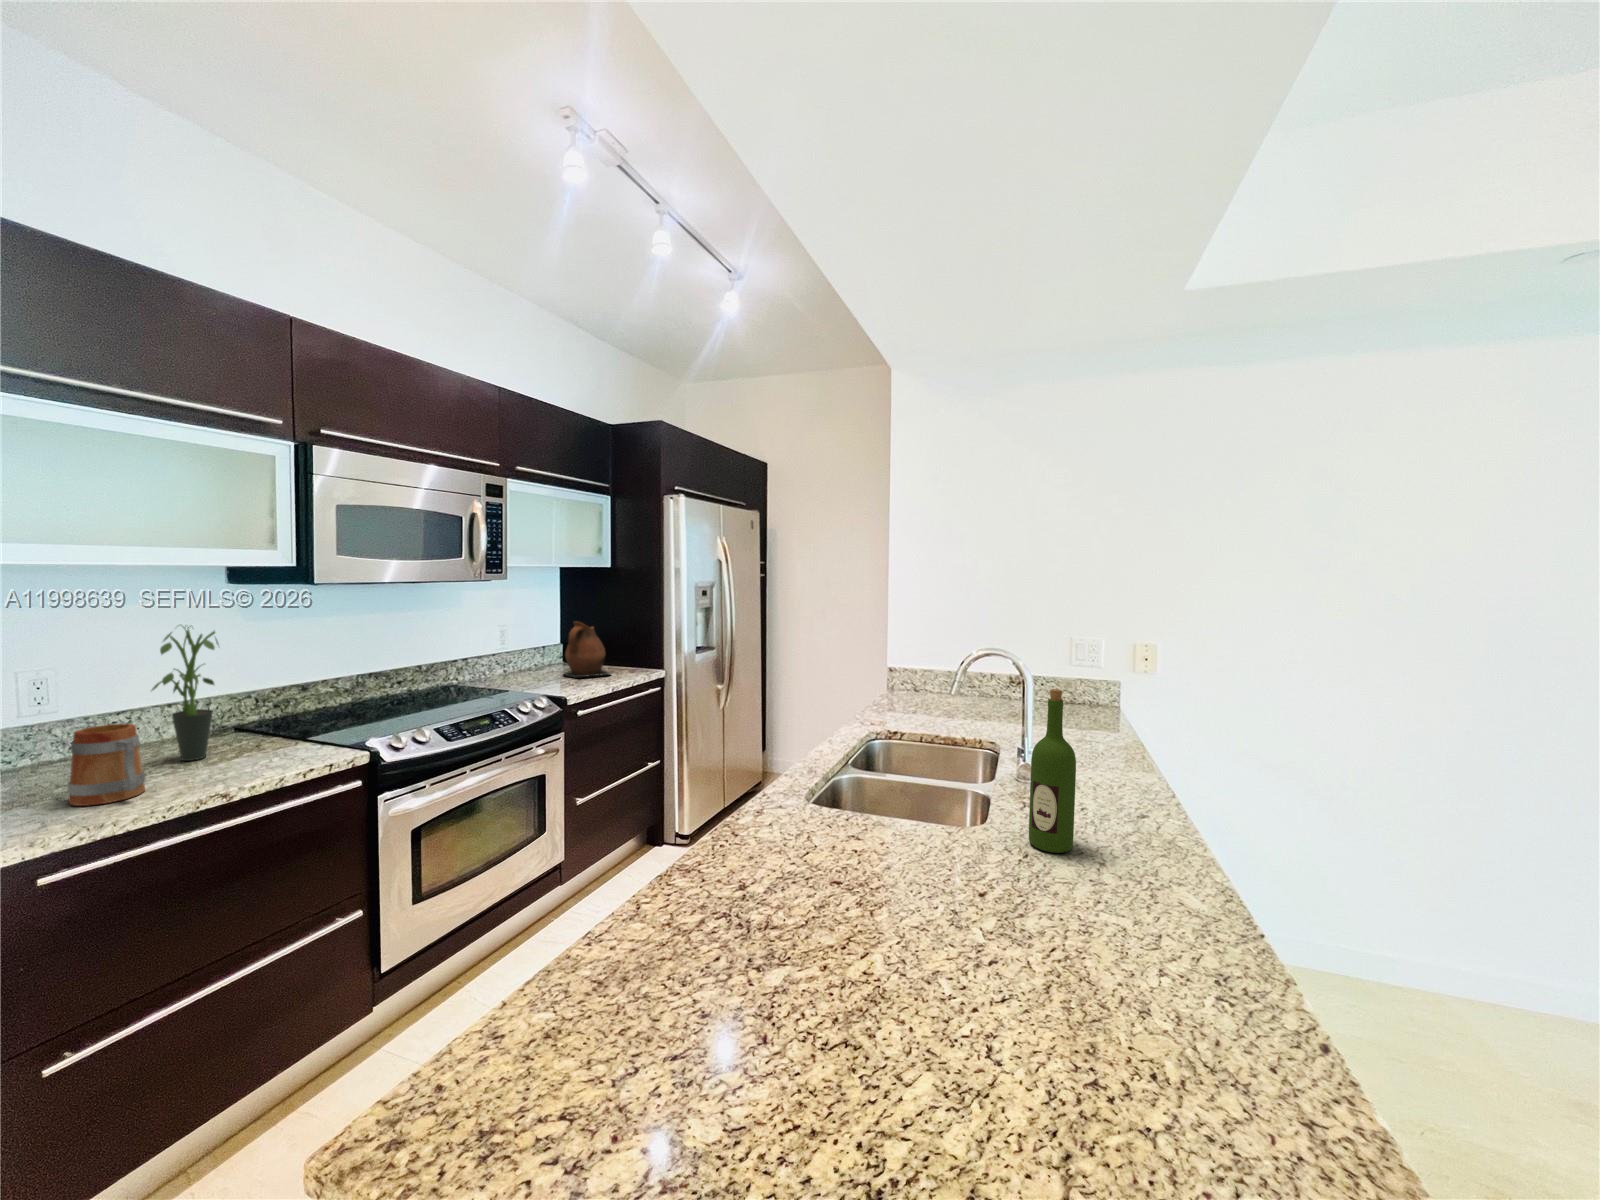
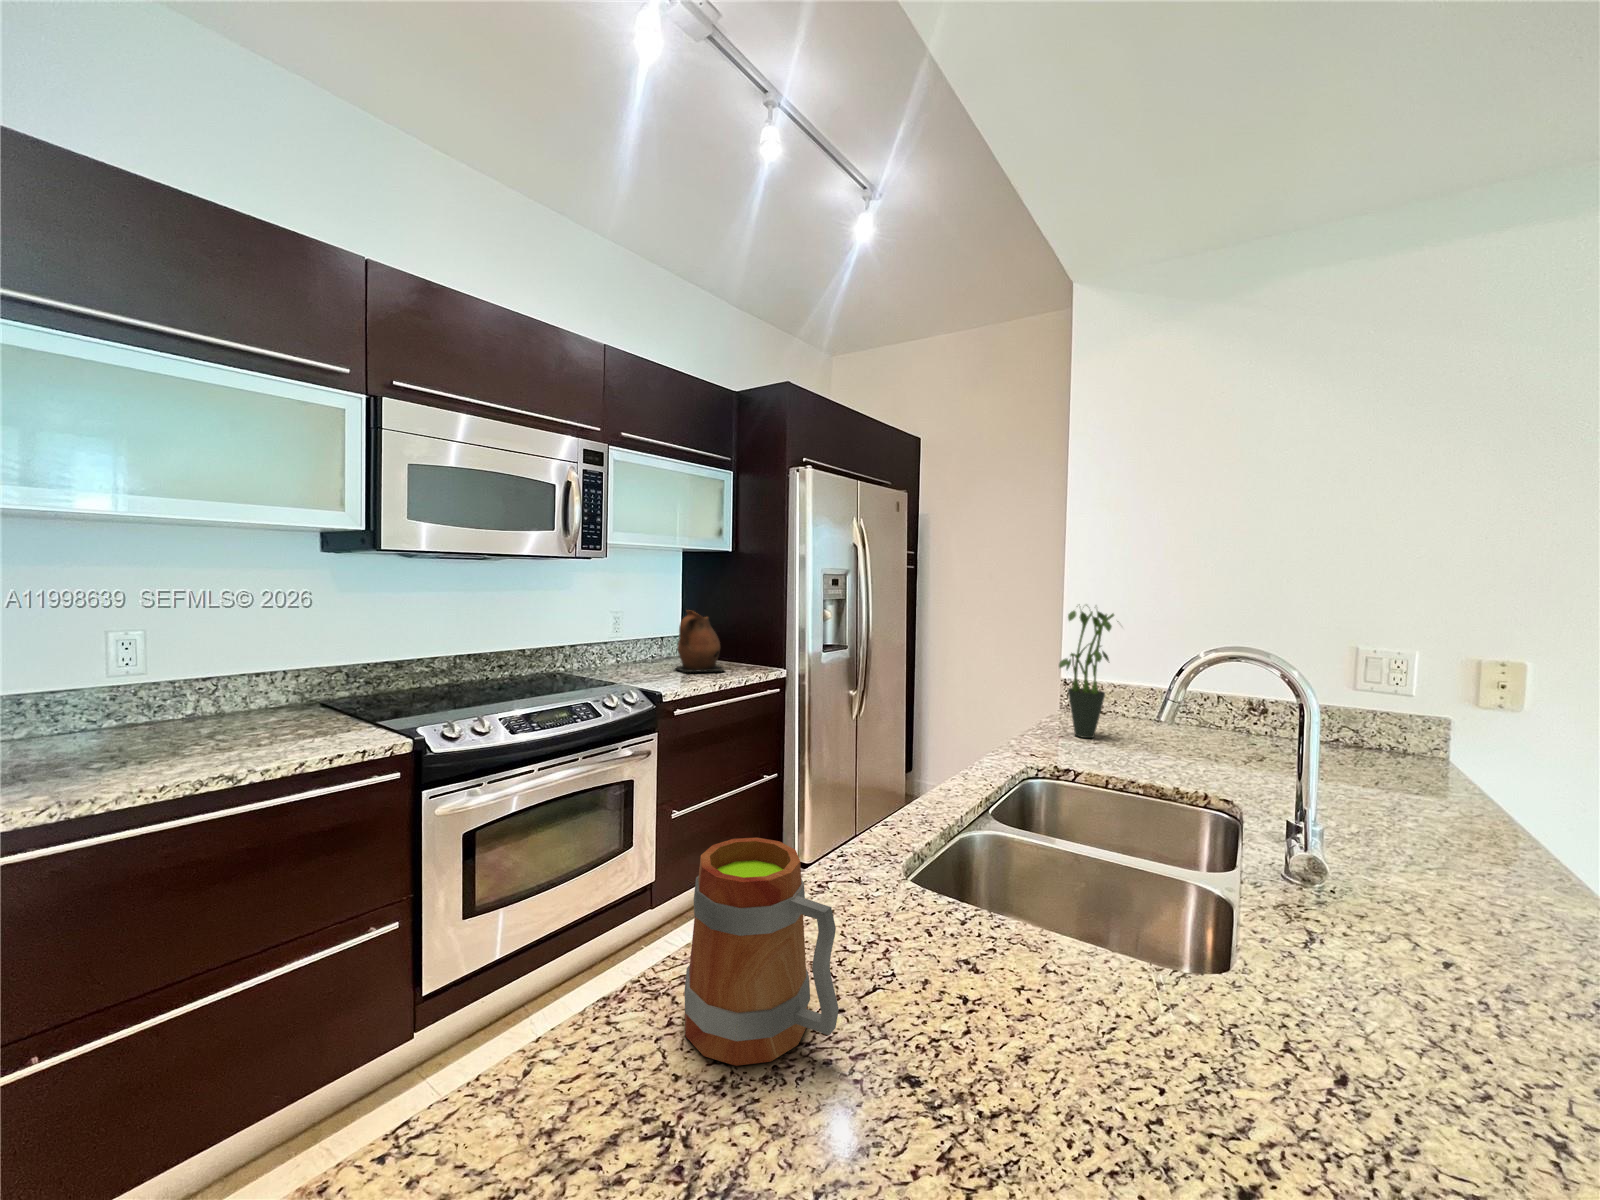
potted plant: present [152,626,219,761] -> present [1059,605,1118,738]
wine bottle: present [1029,689,1076,853] -> none [1349,718,1485,1090]
mug: present [67,724,145,806] -> present [684,838,839,1066]

